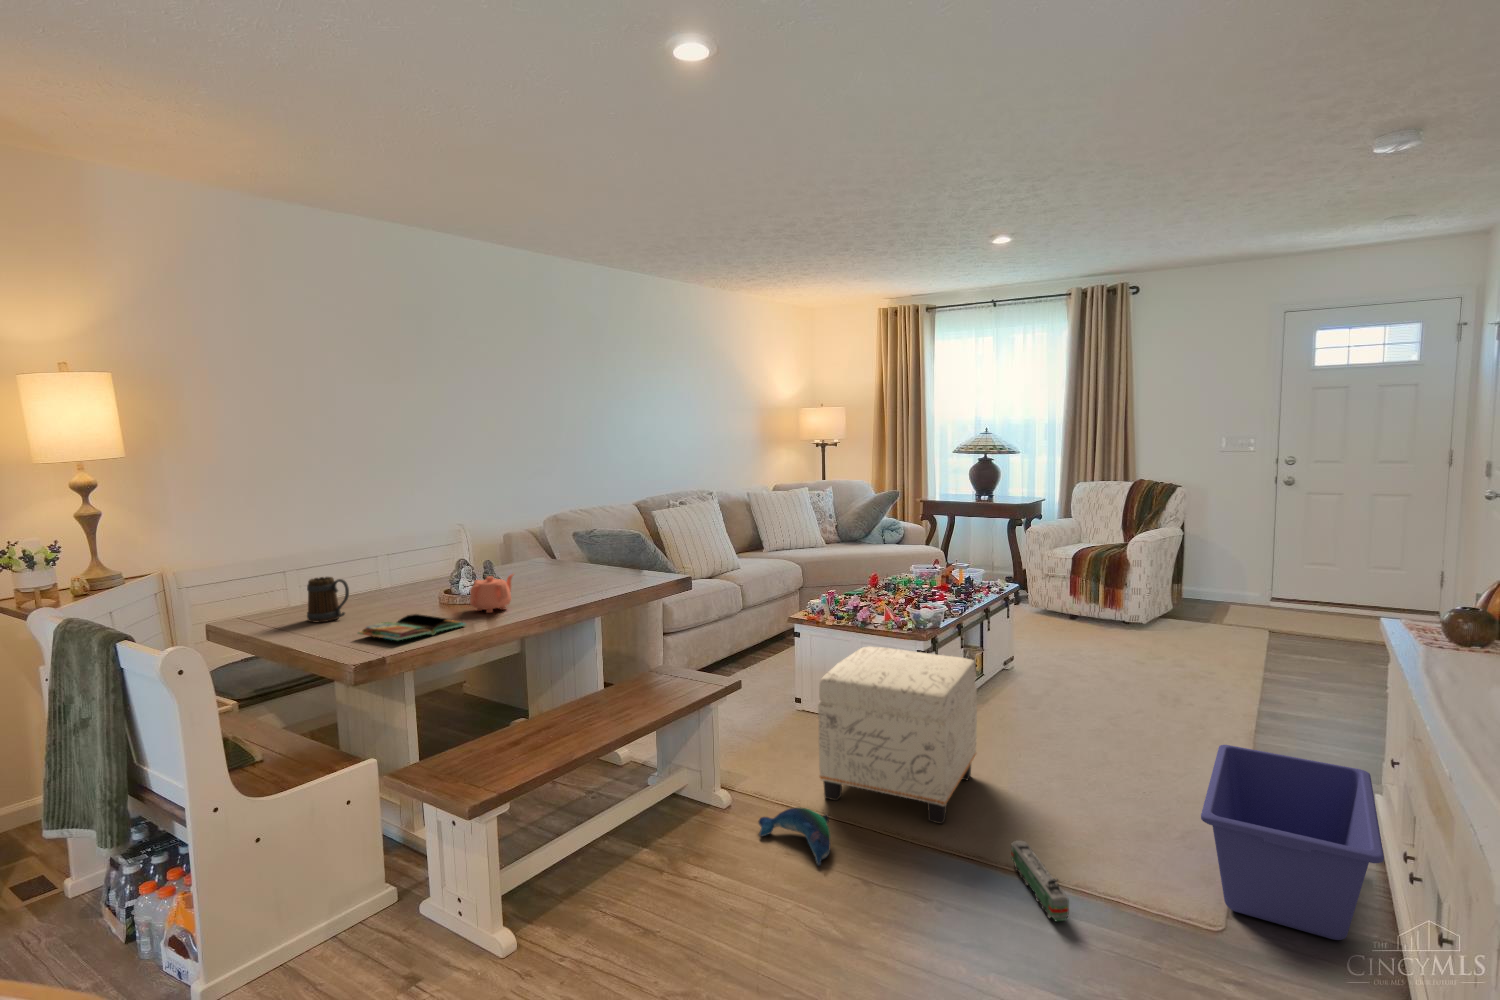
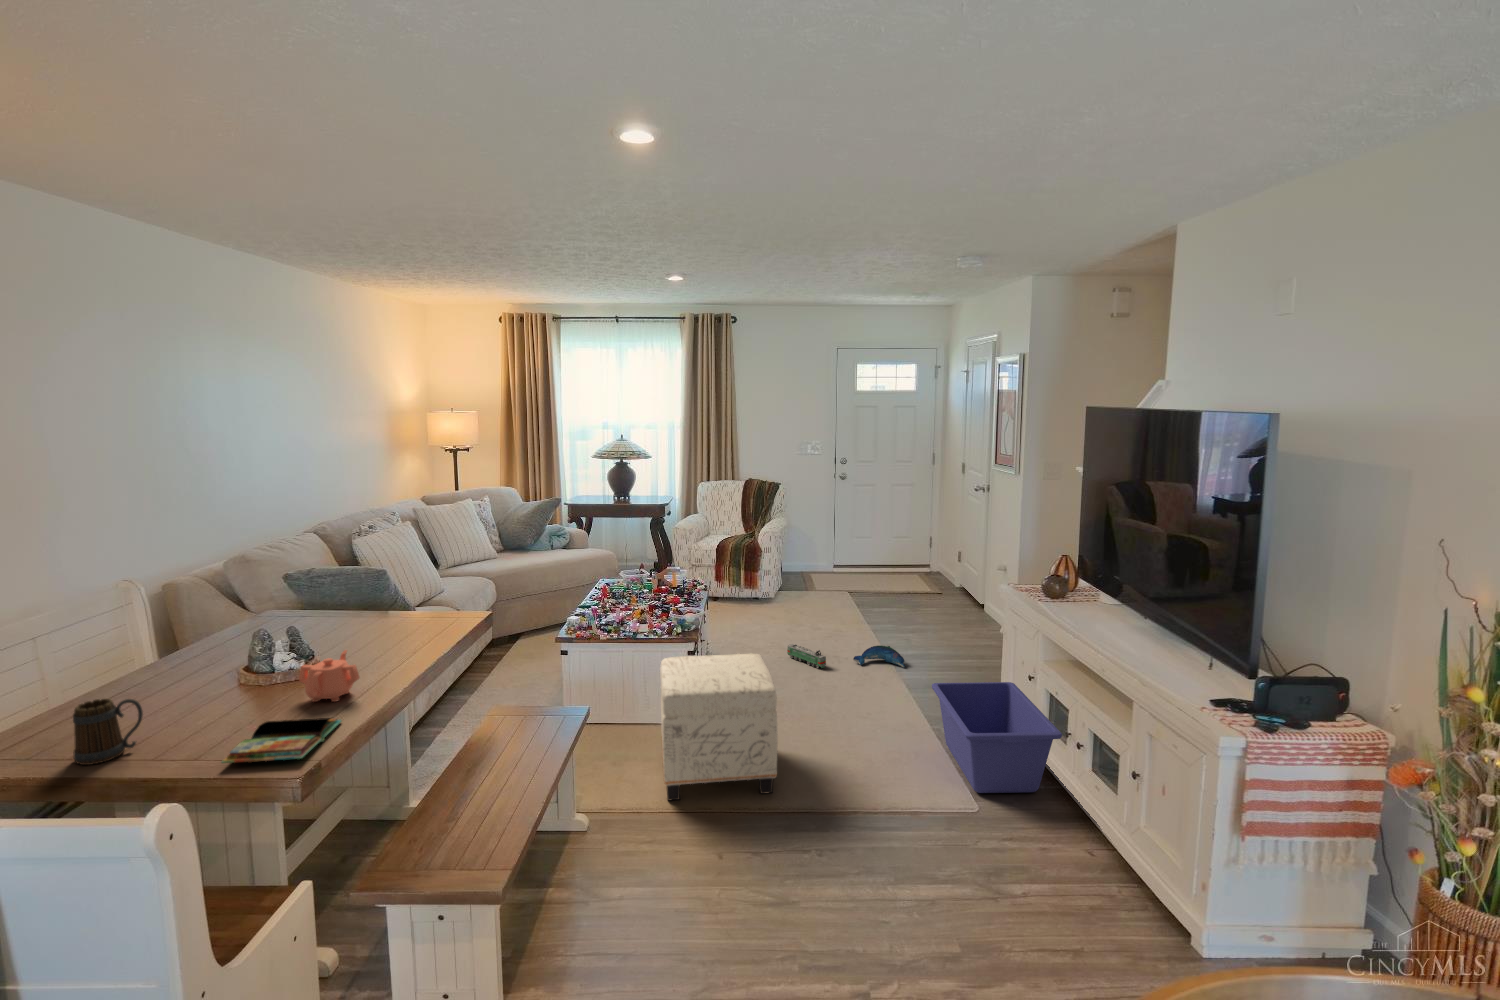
plush toy: present [758,807,830,866] -> present [853,646,905,667]
toy train: present [1011,840,1069,921] -> present [787,644,826,668]

